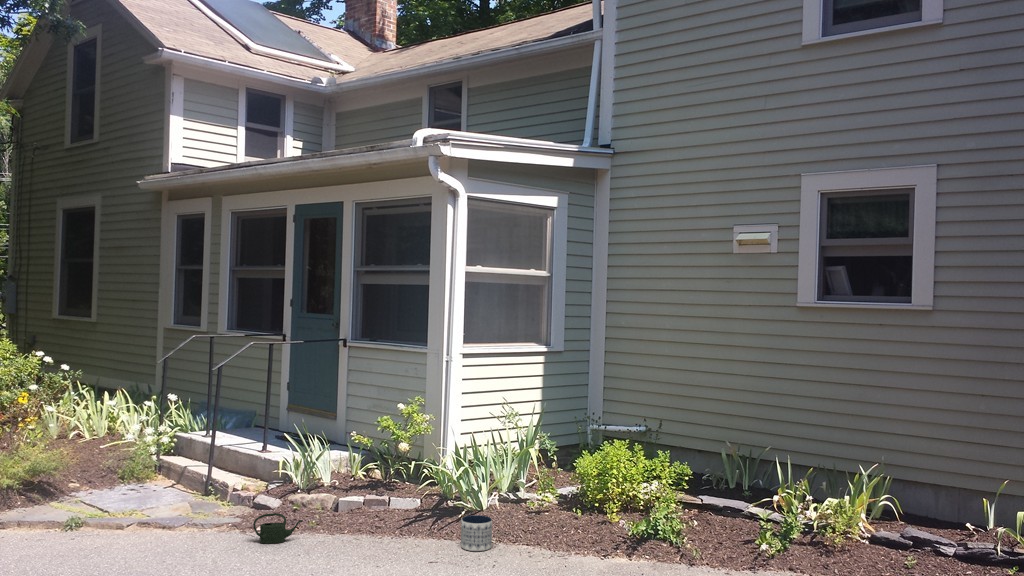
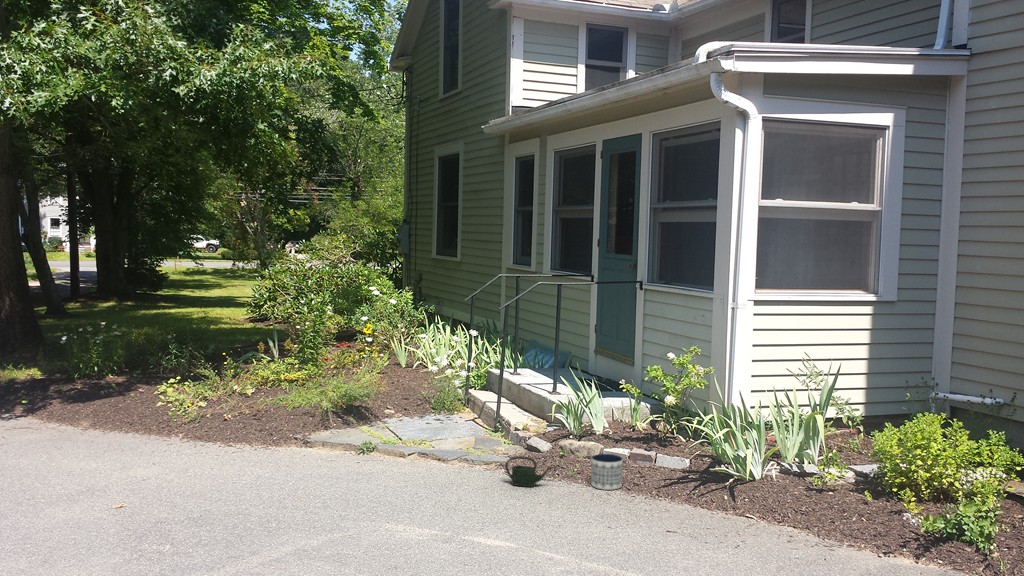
planter: present [461,515,492,551] -> present [591,454,623,490]

